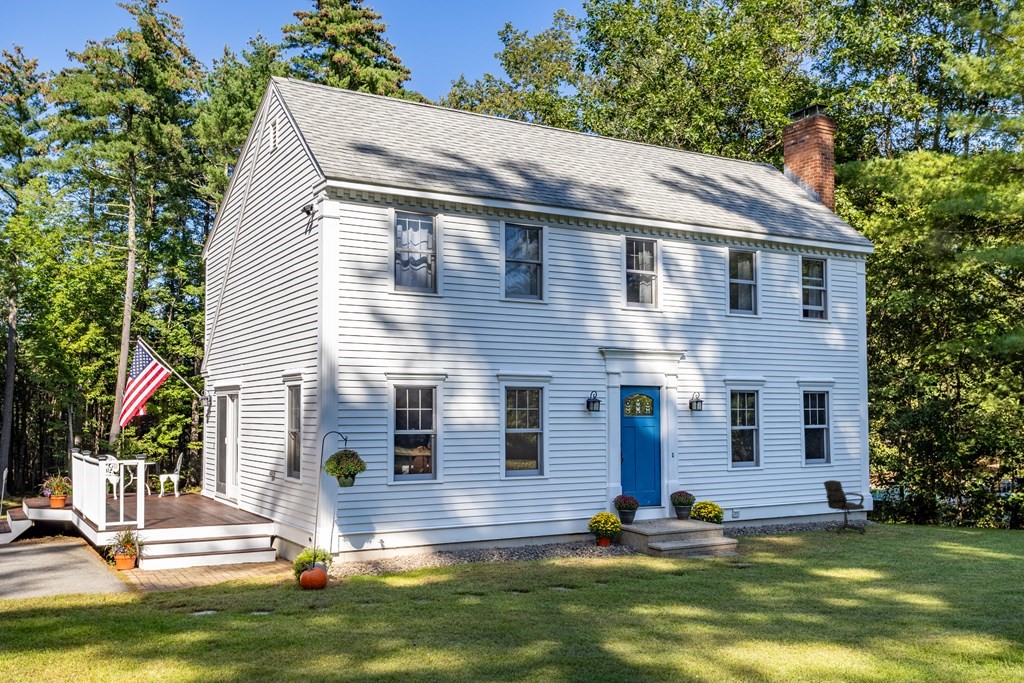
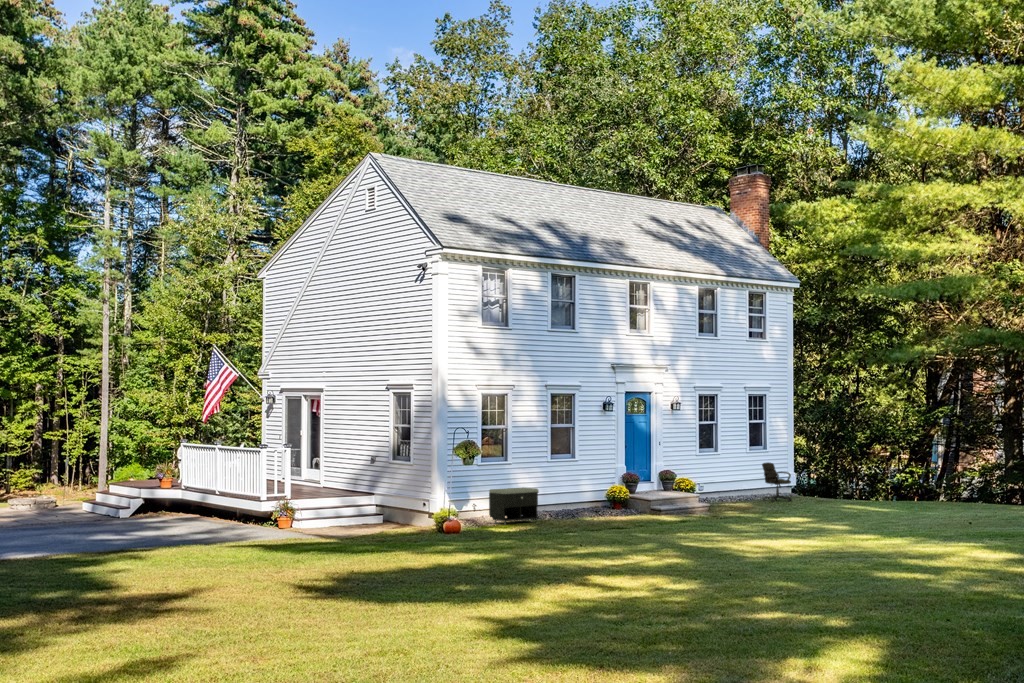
storage bench: none [402,517,473,572] -> present [489,487,539,524]

